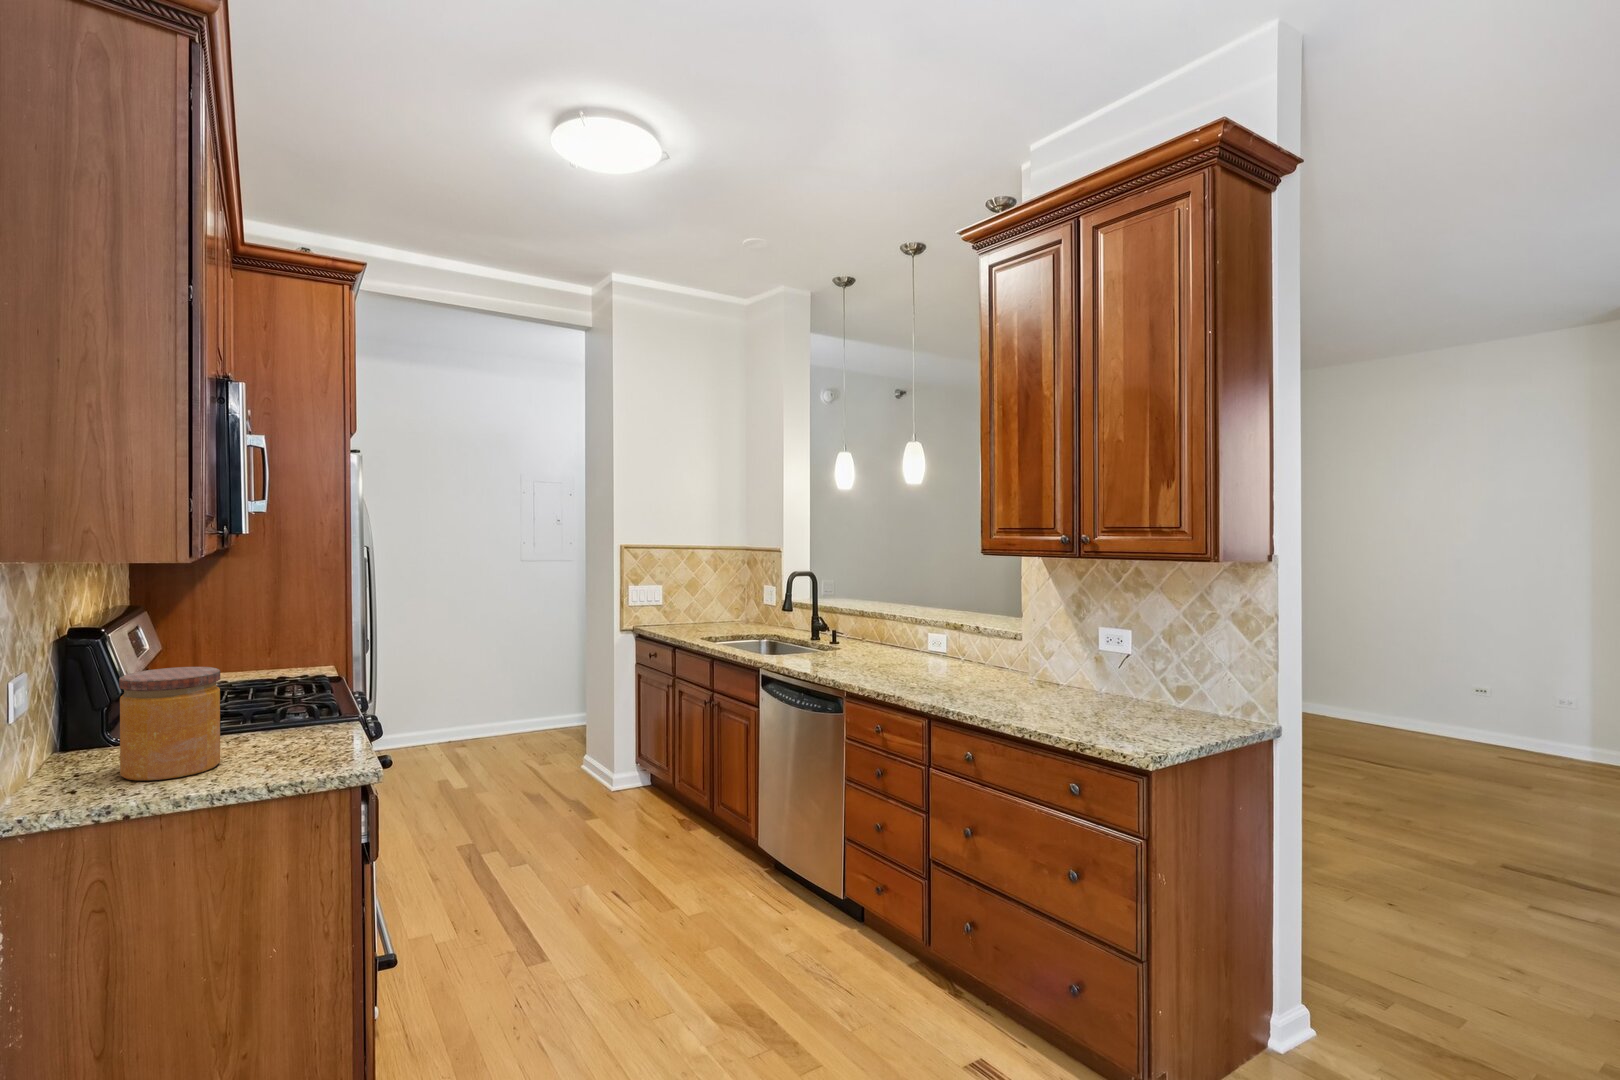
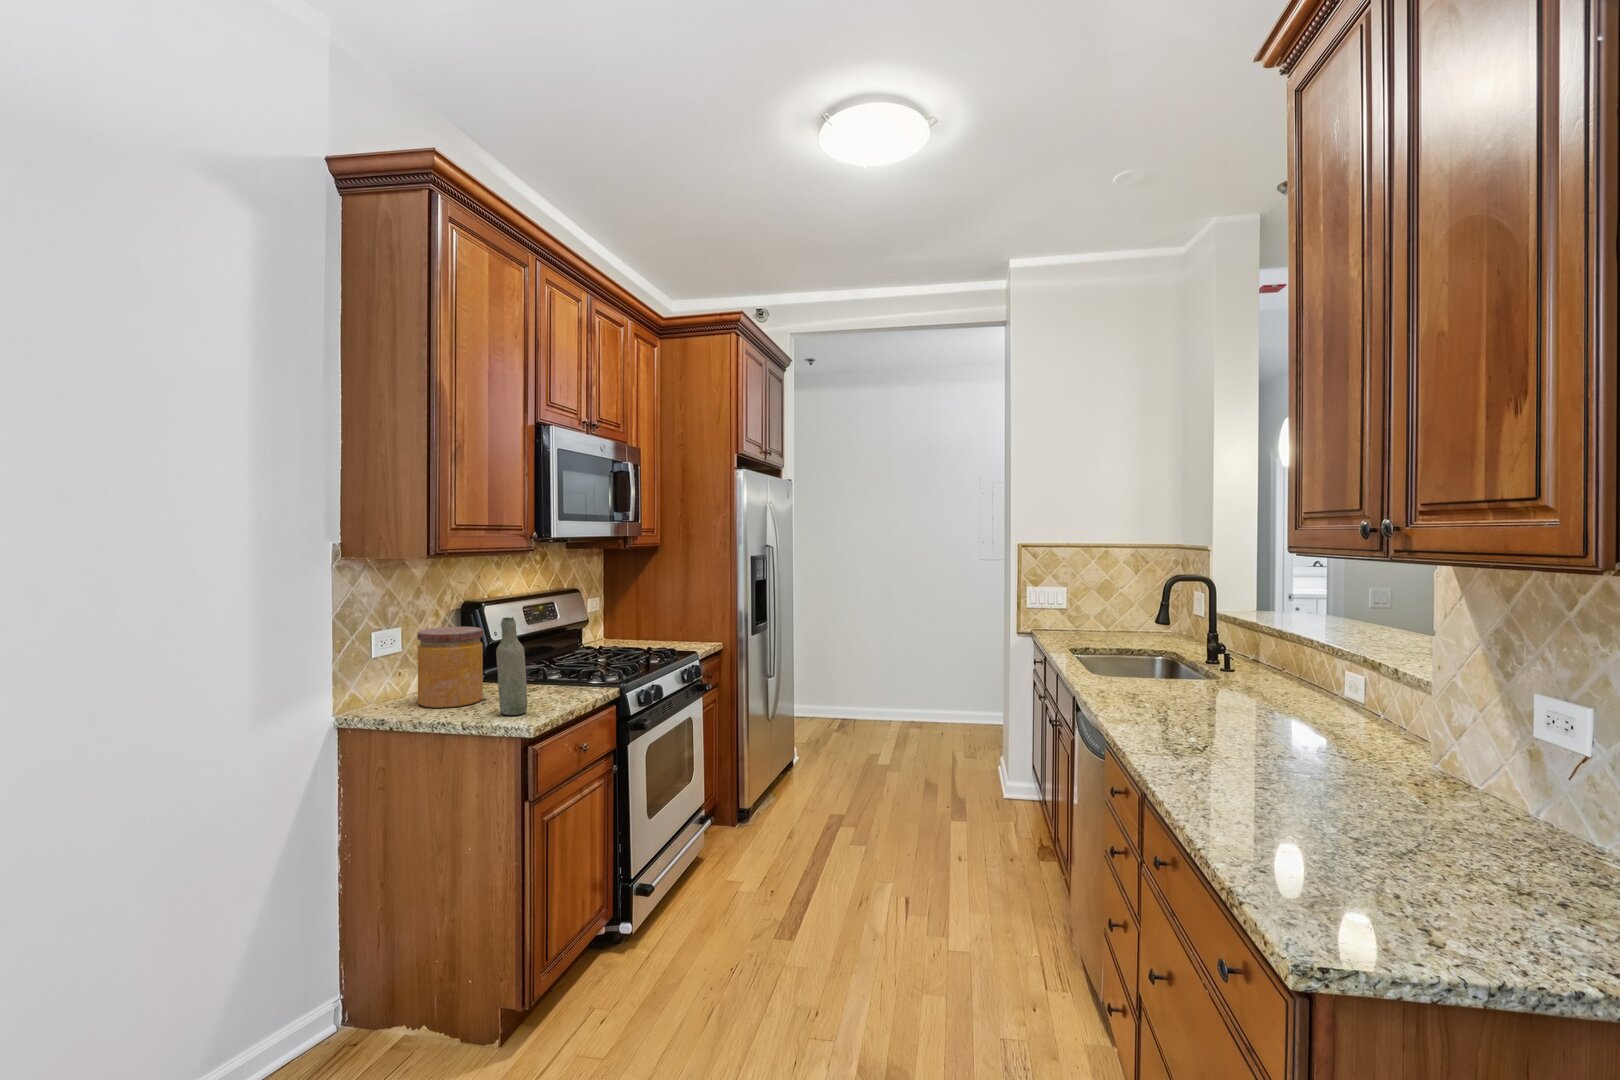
bottle: none [290,645,331,767] -> present [496,617,527,715]

